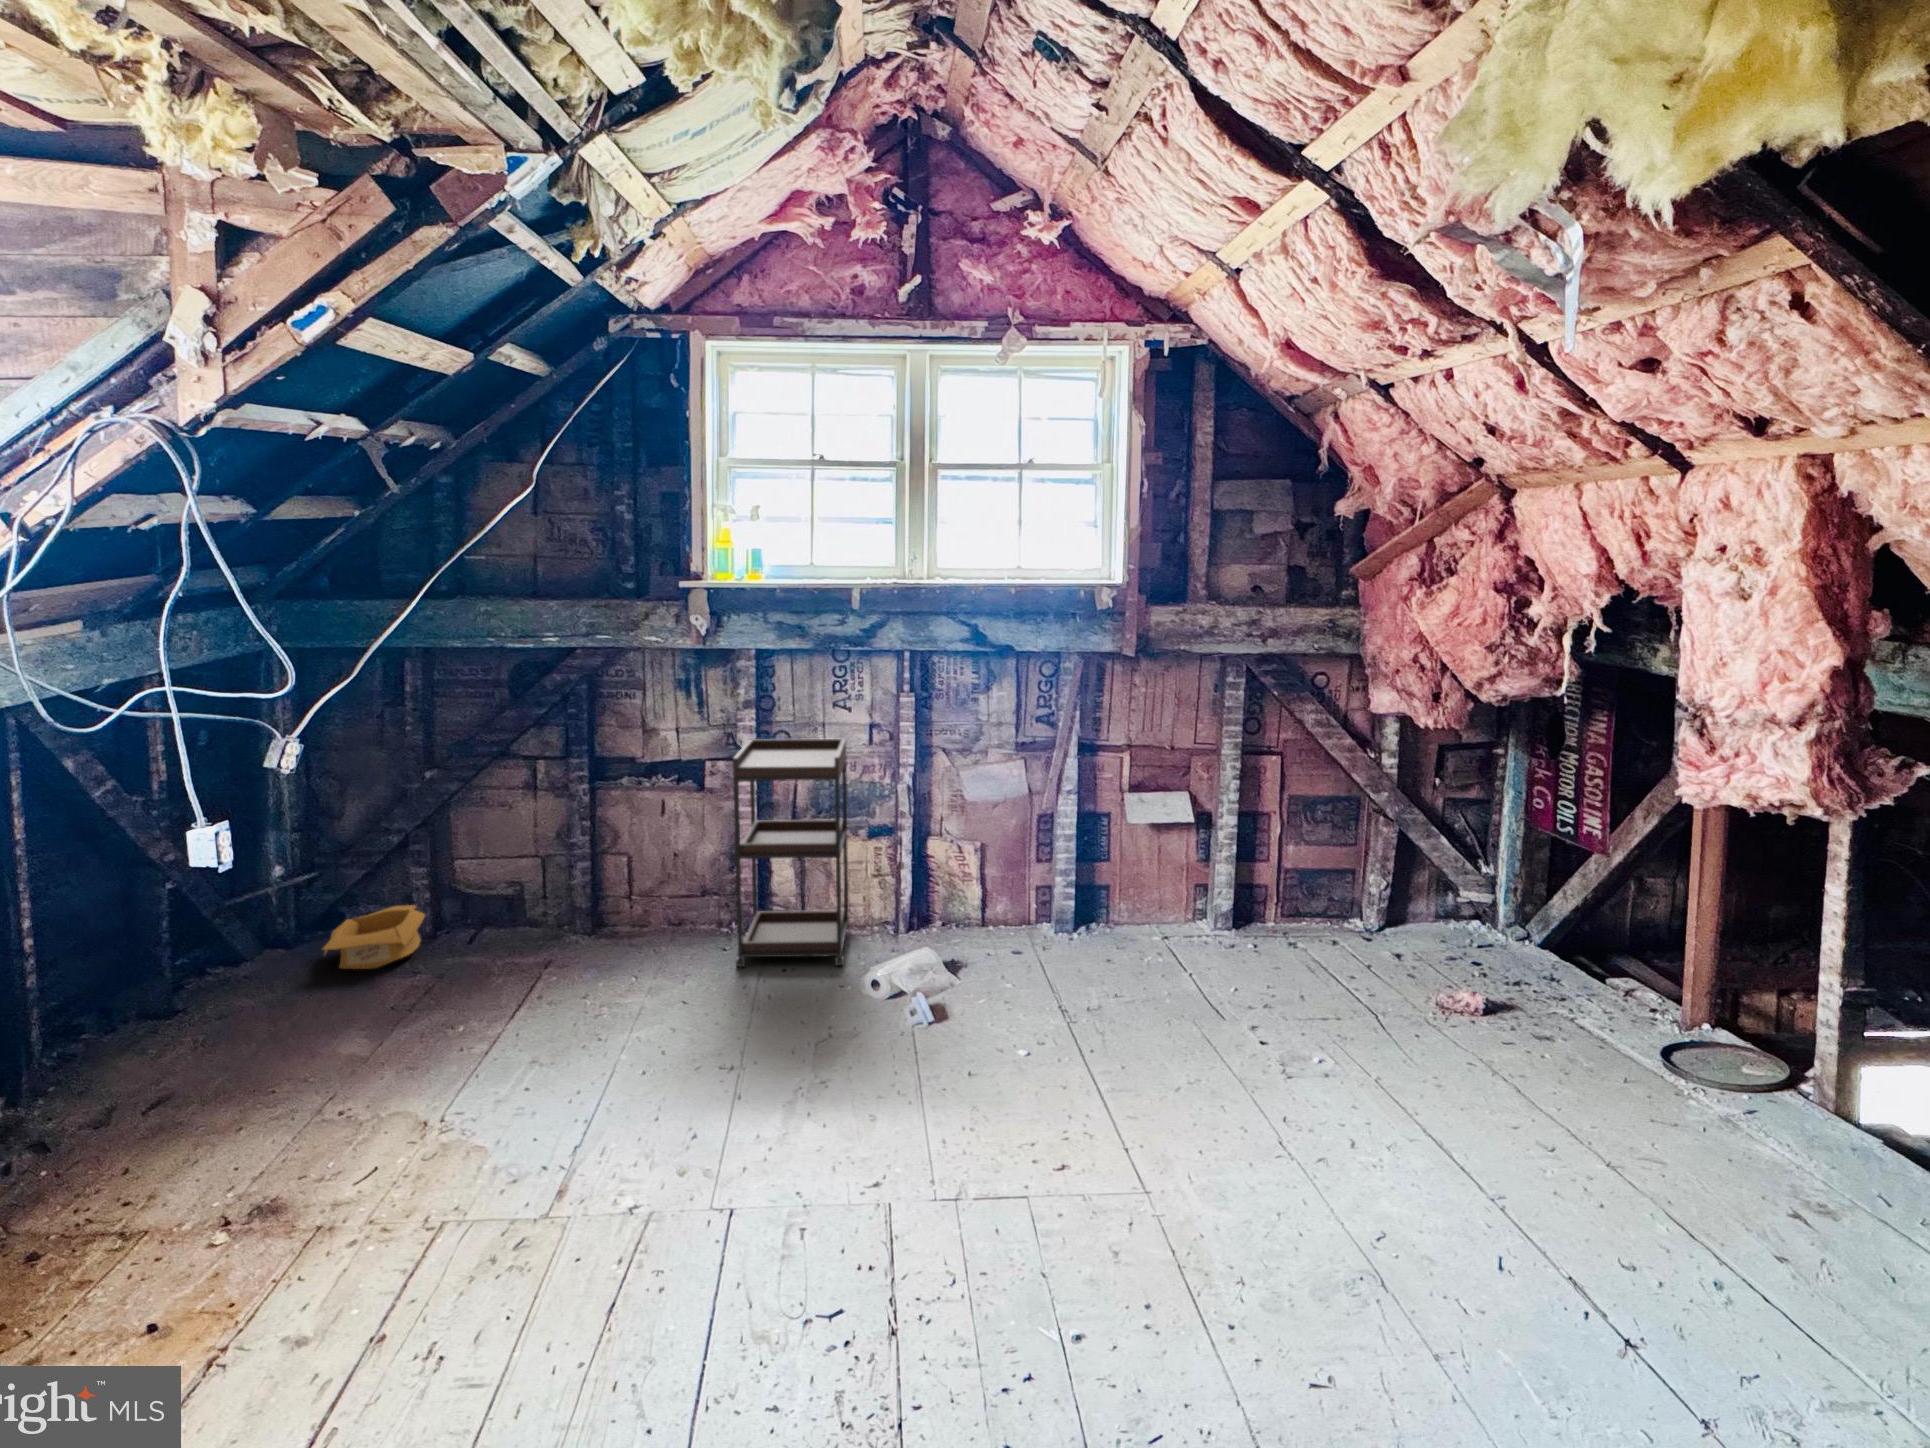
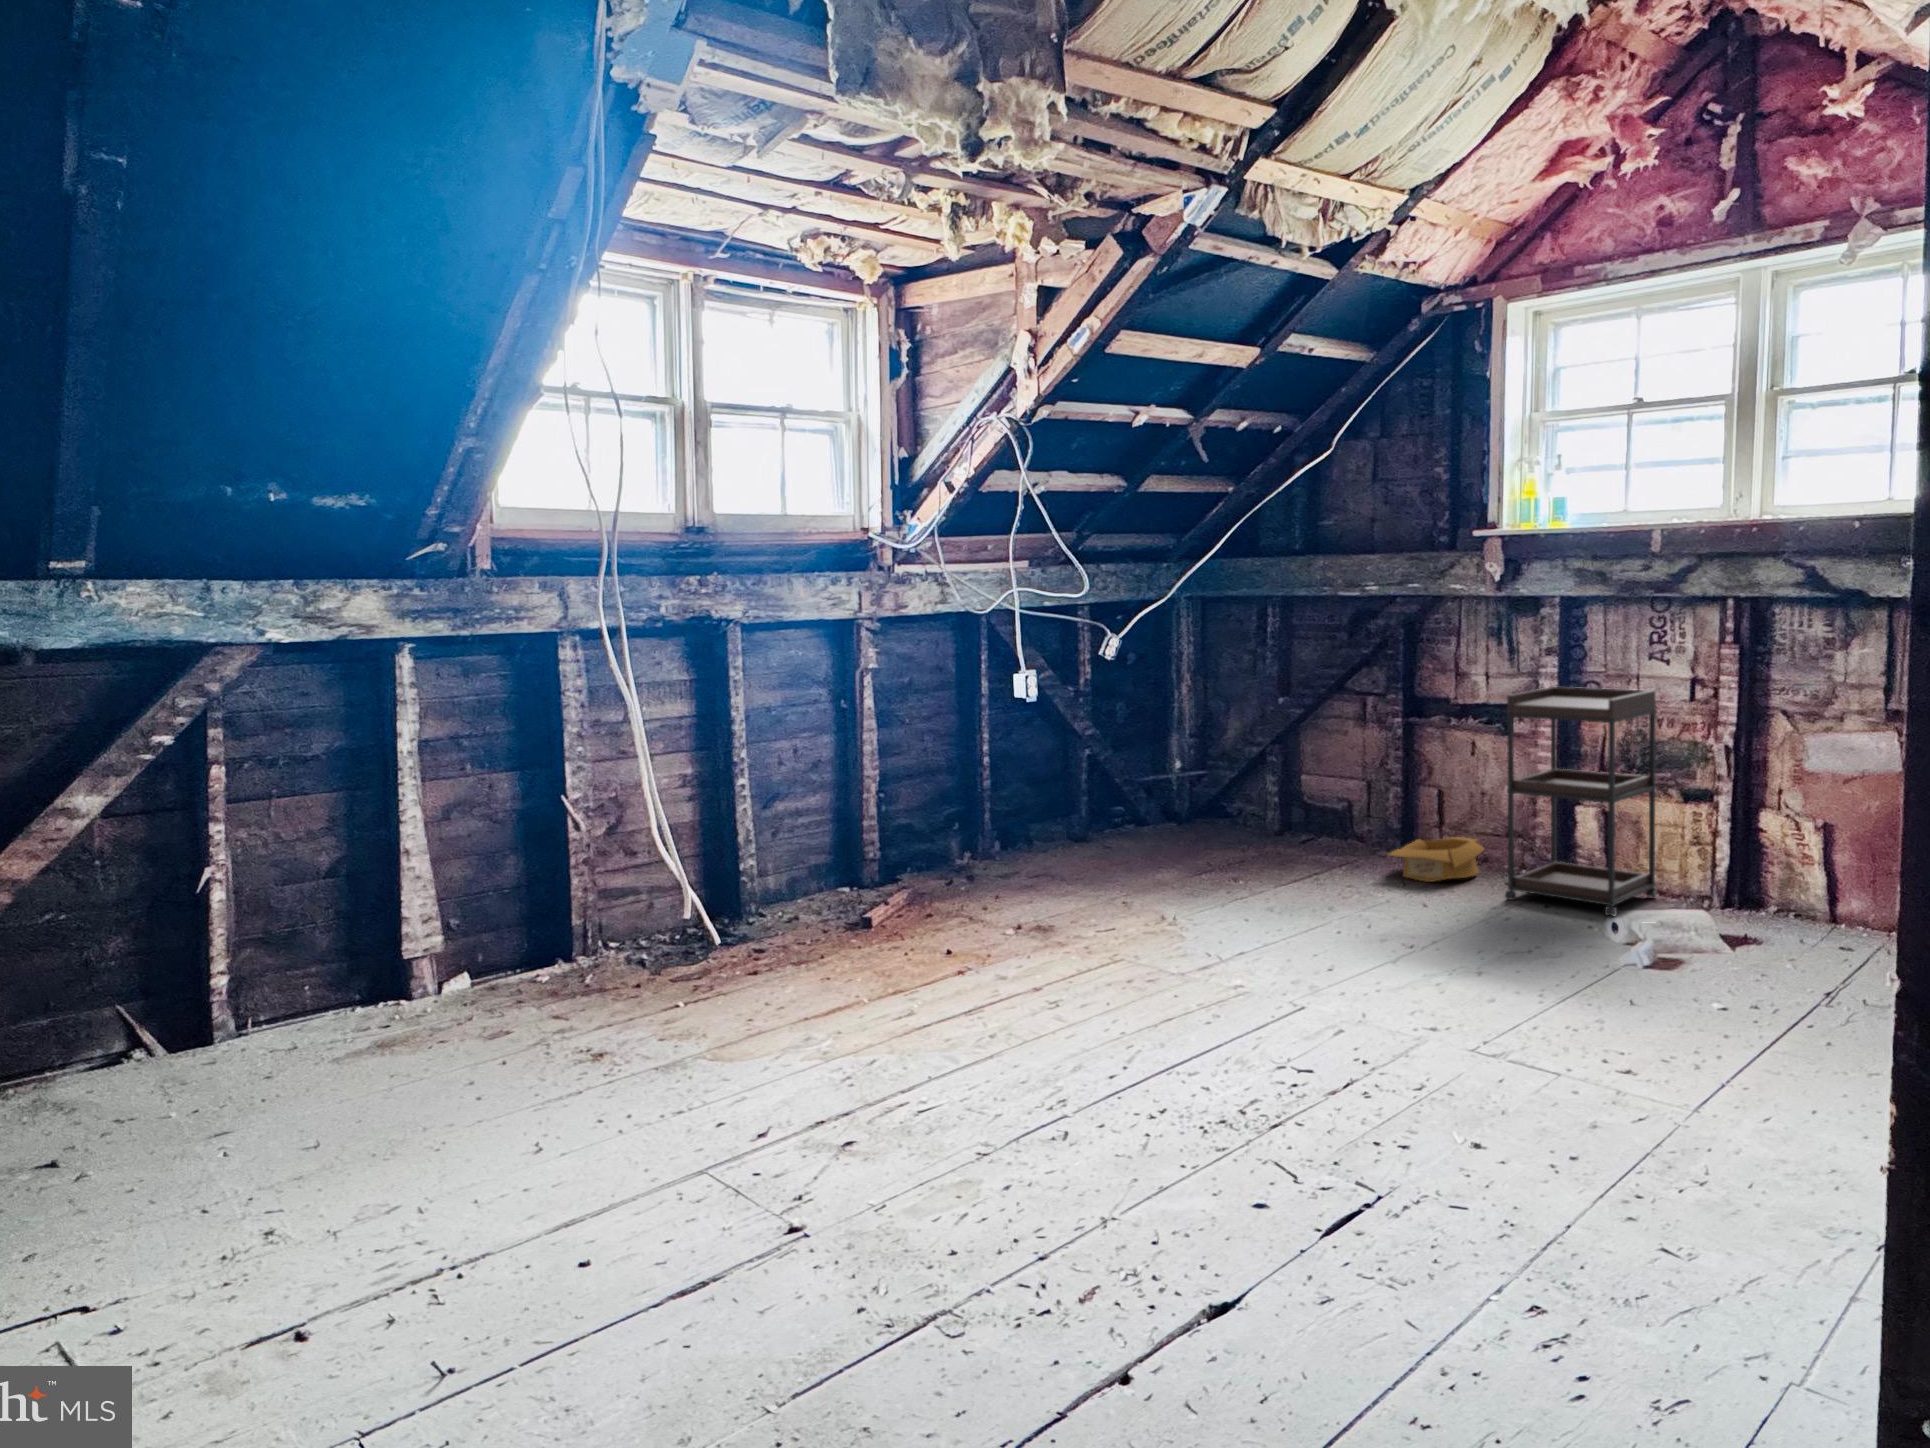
cardboard box: present [323,905,425,969] -> present [1389,837,1484,882]

